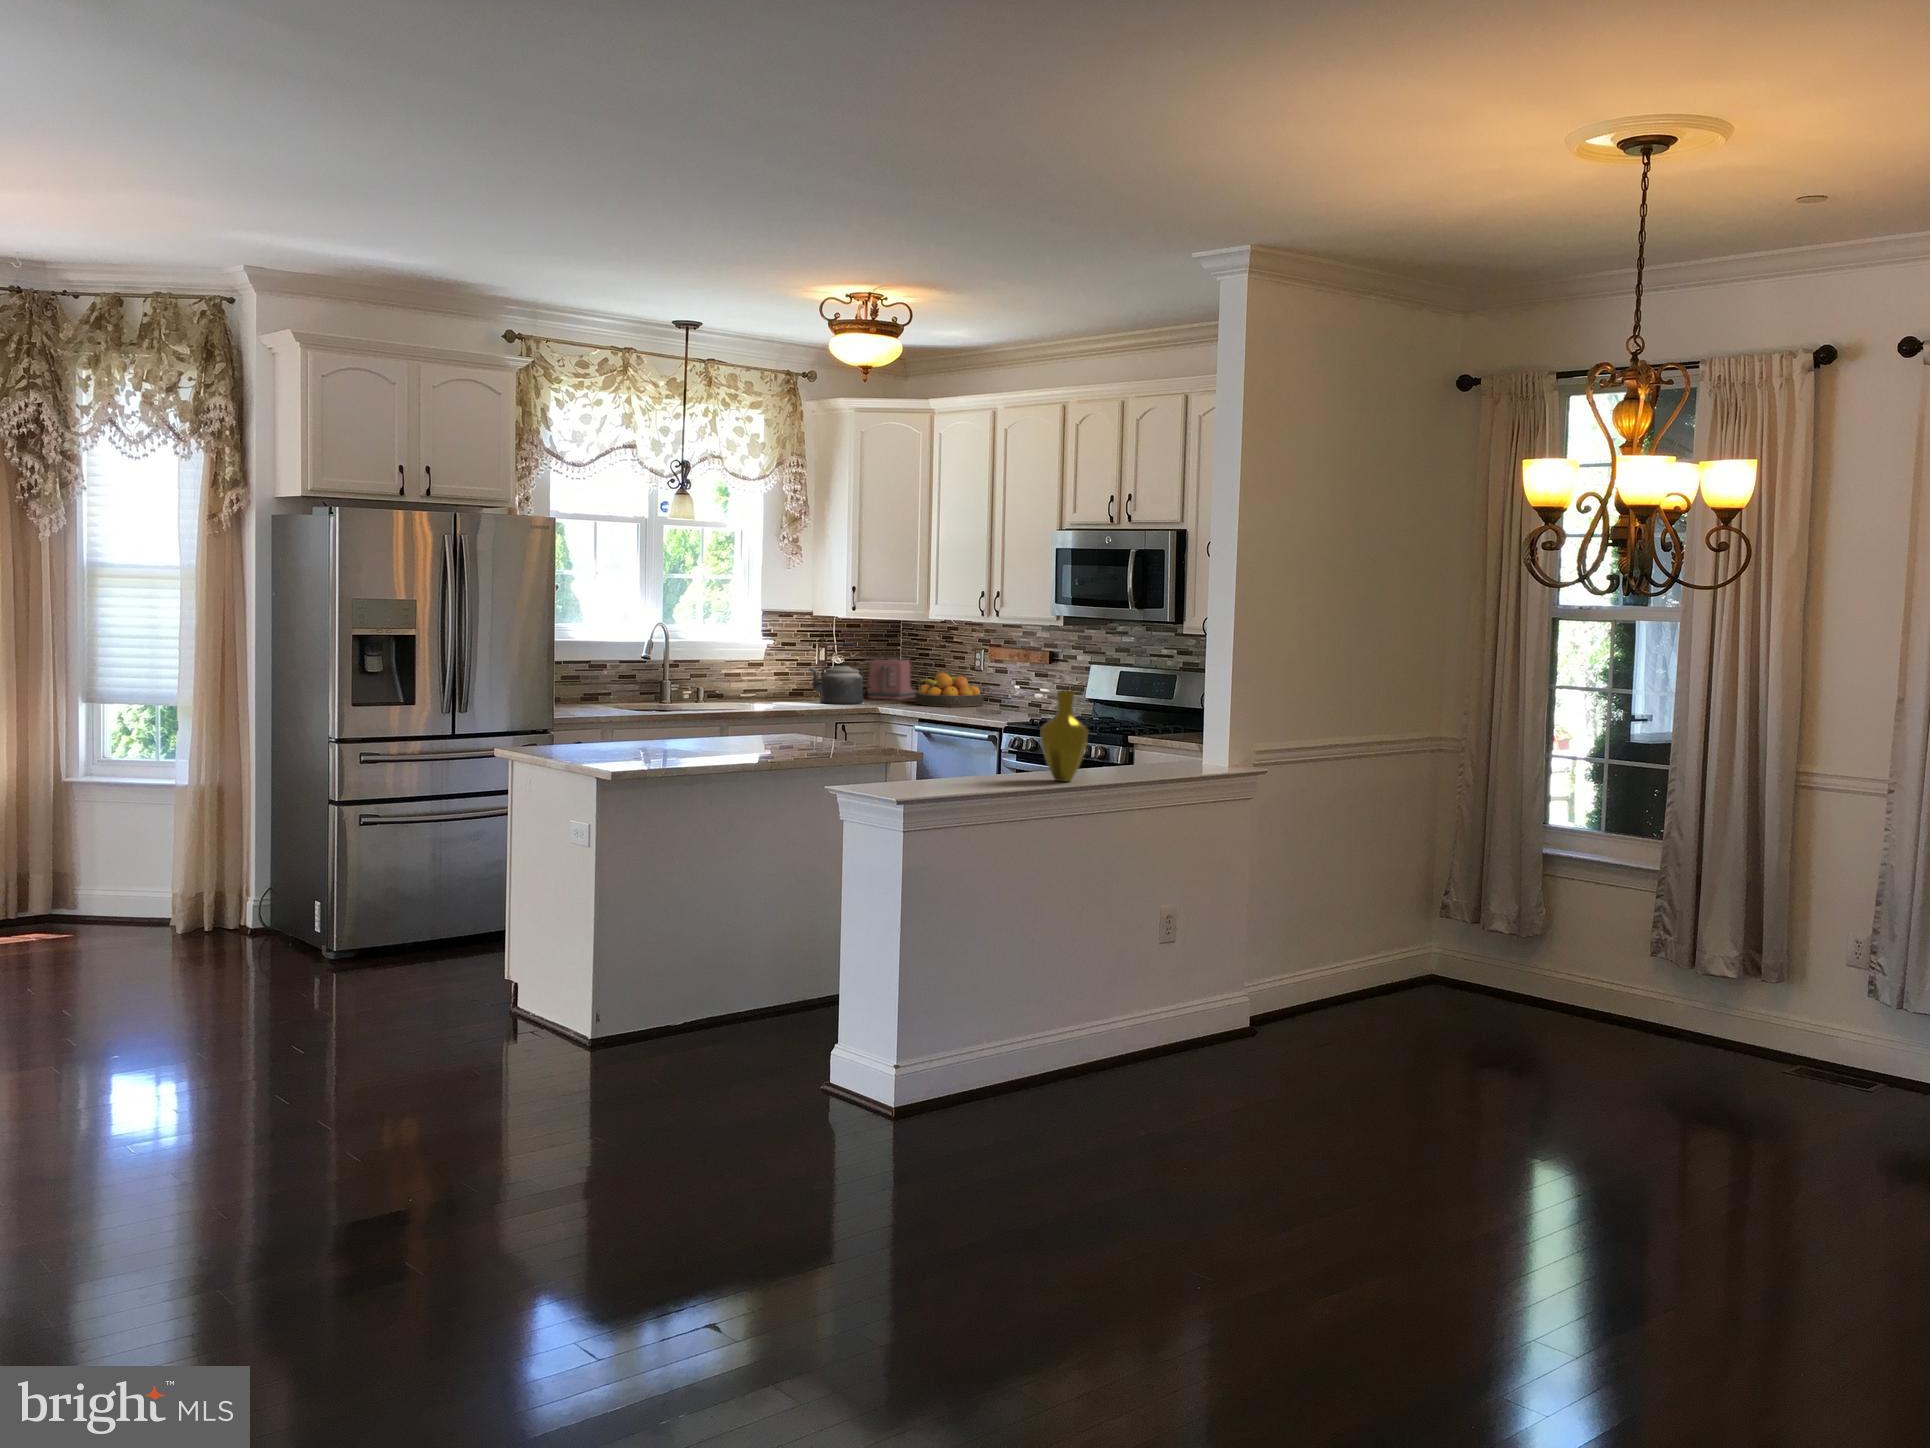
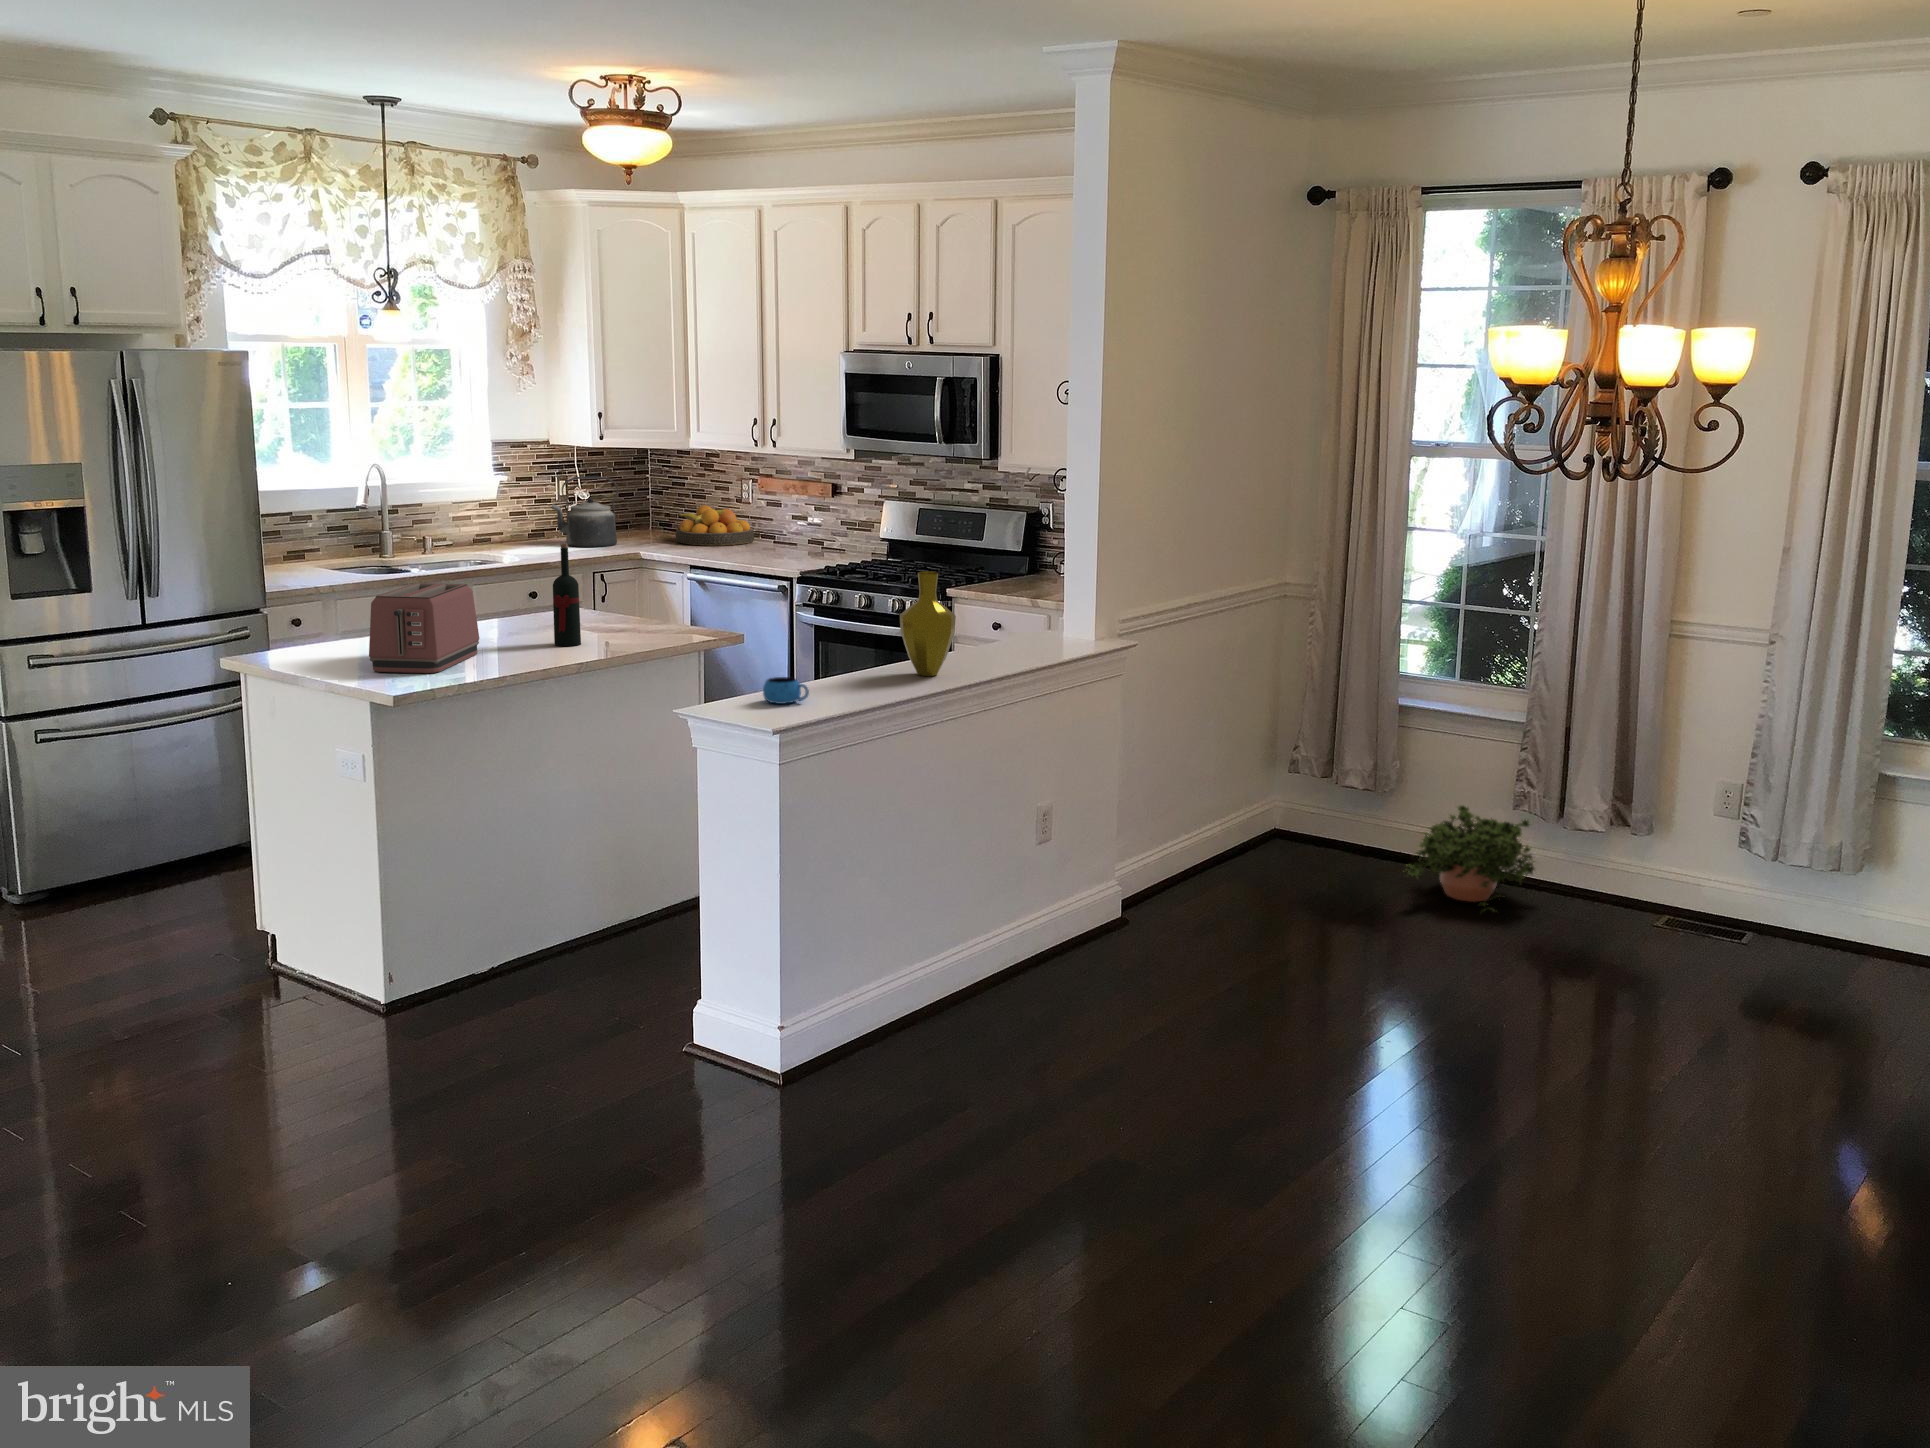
toaster: present [867,658,915,700] -> present [369,583,479,673]
wine bottle: none [765,668,788,755] -> present [553,543,581,646]
mug: none [909,769,947,790] -> present [763,677,809,704]
potted plant: none [1531,948,1676,1053] -> present [1406,806,1535,911]

